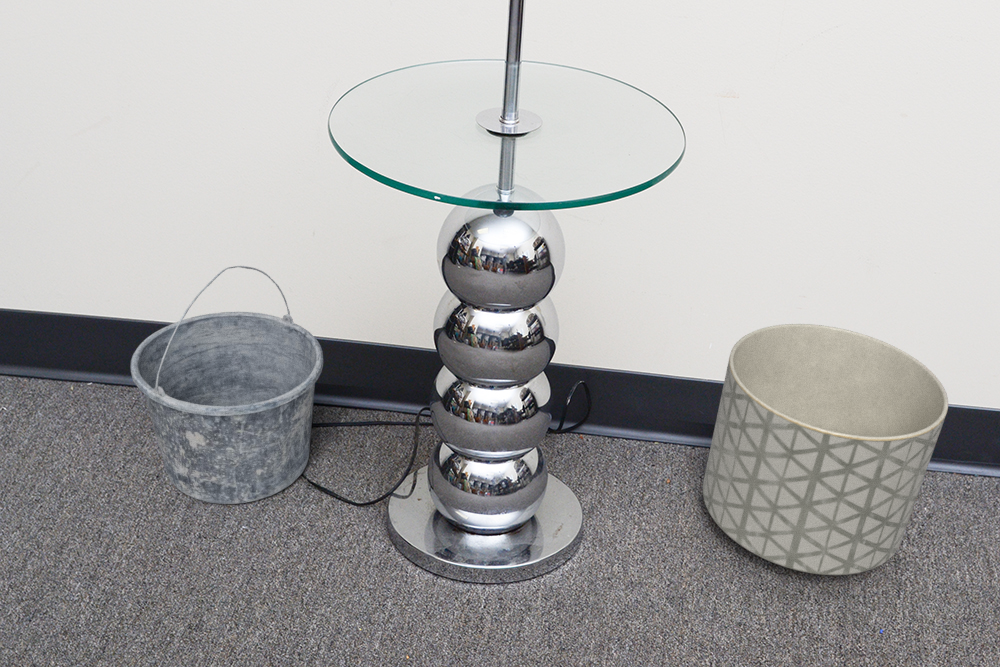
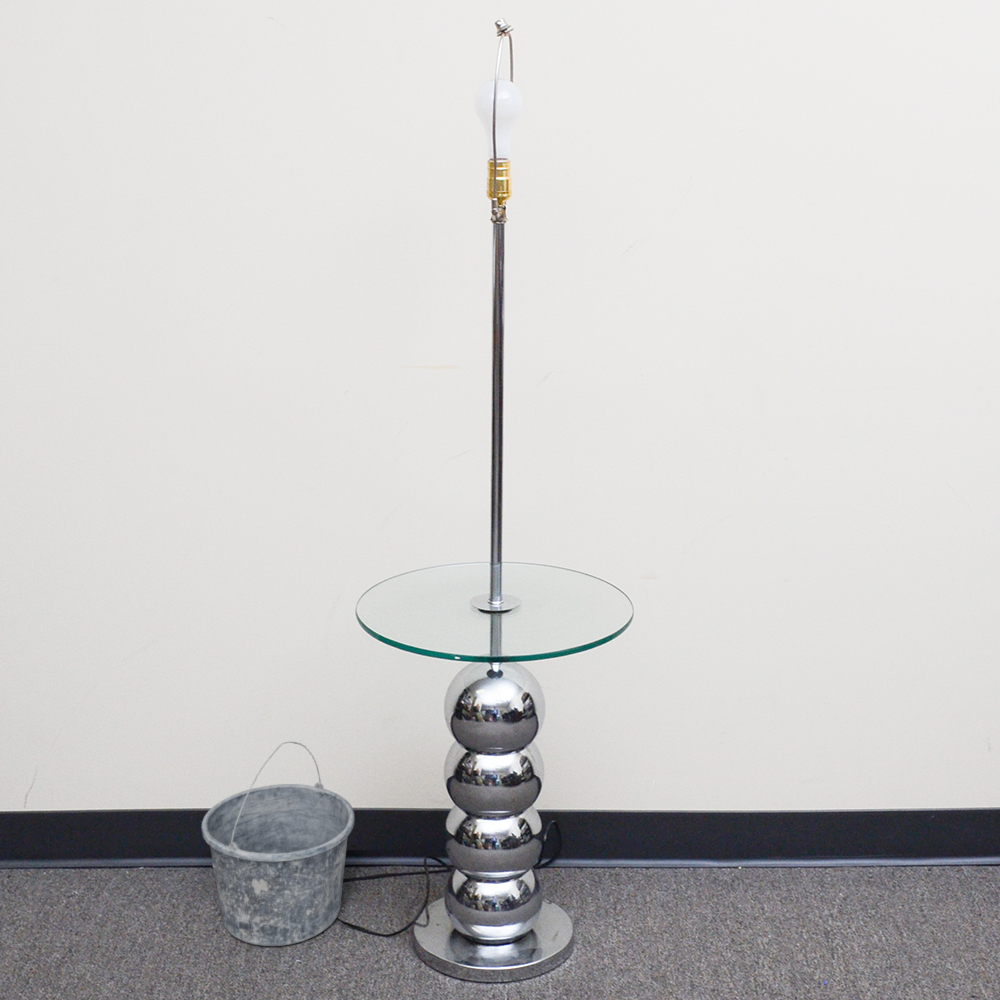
planter: present [703,324,948,575] -> none [664,749,831,944]

